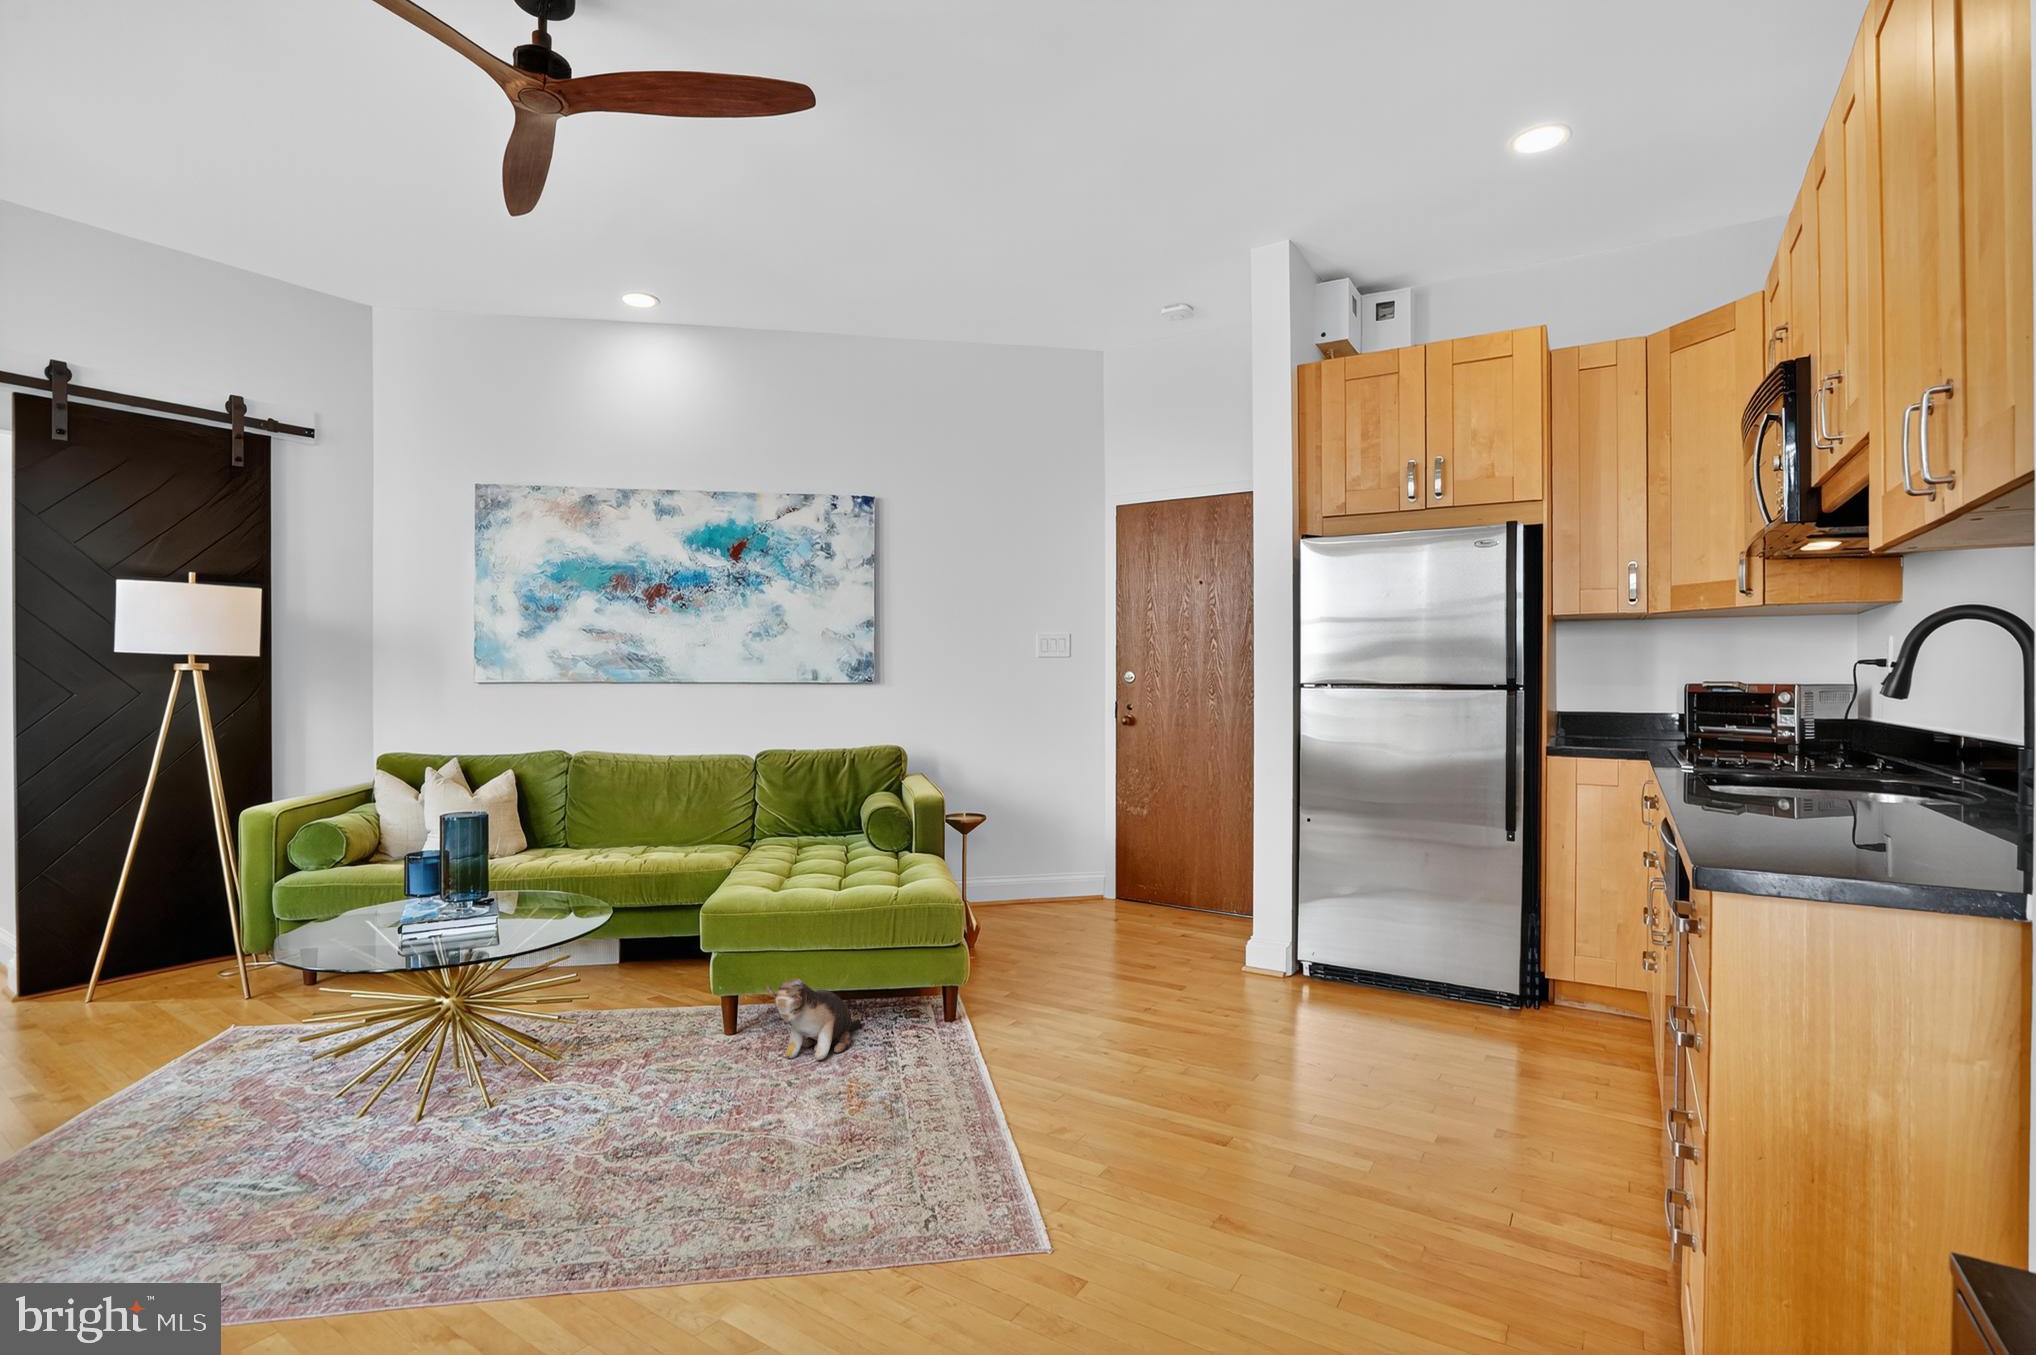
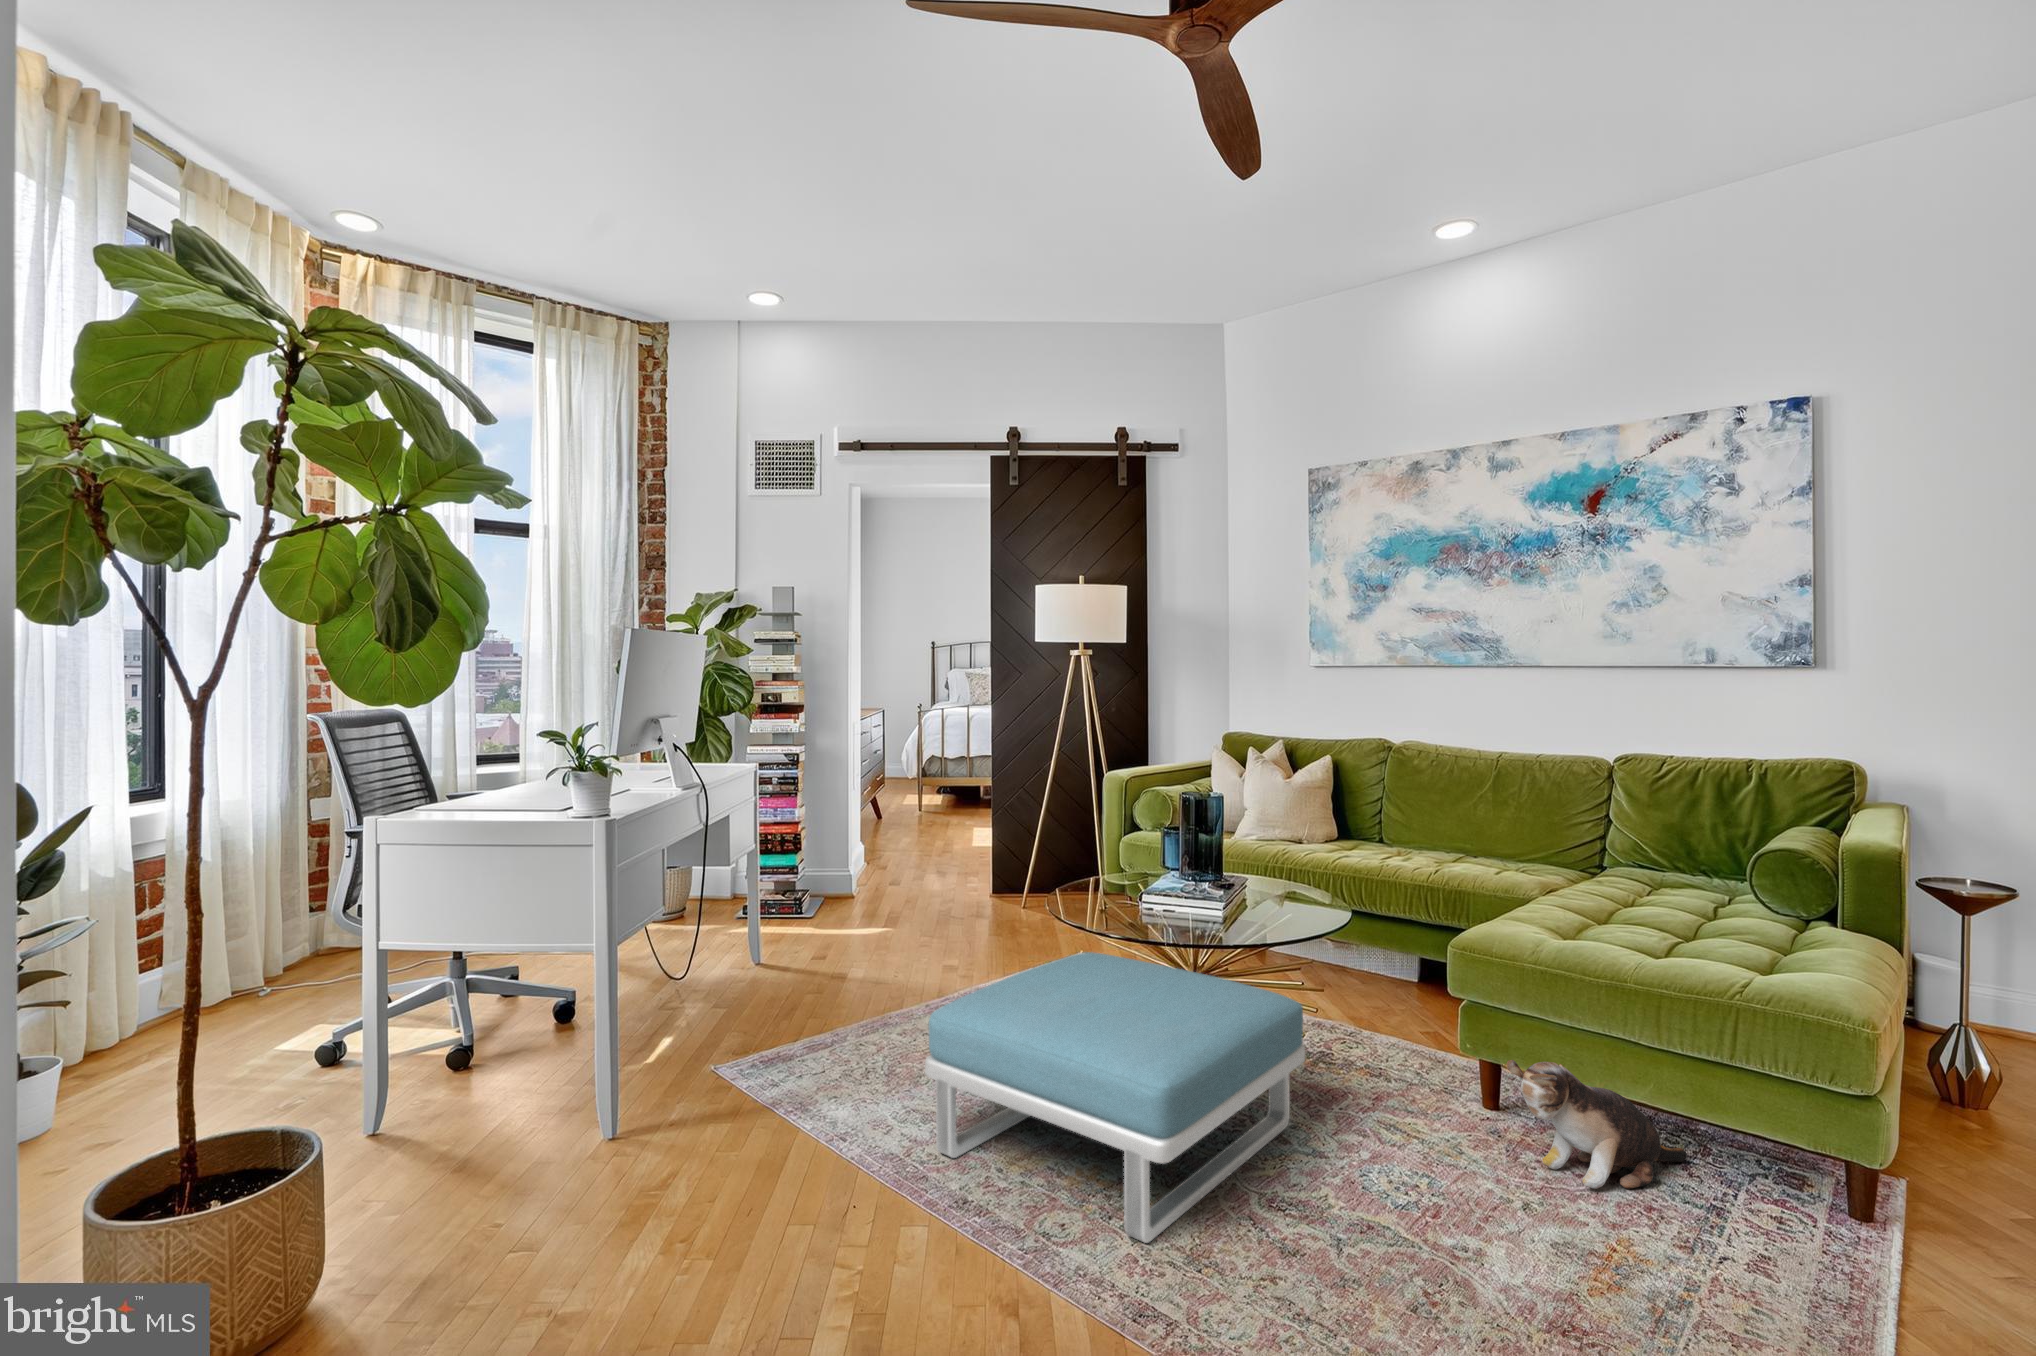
footstool: none [206,985,608,1257] -> present [925,952,1305,1243]

